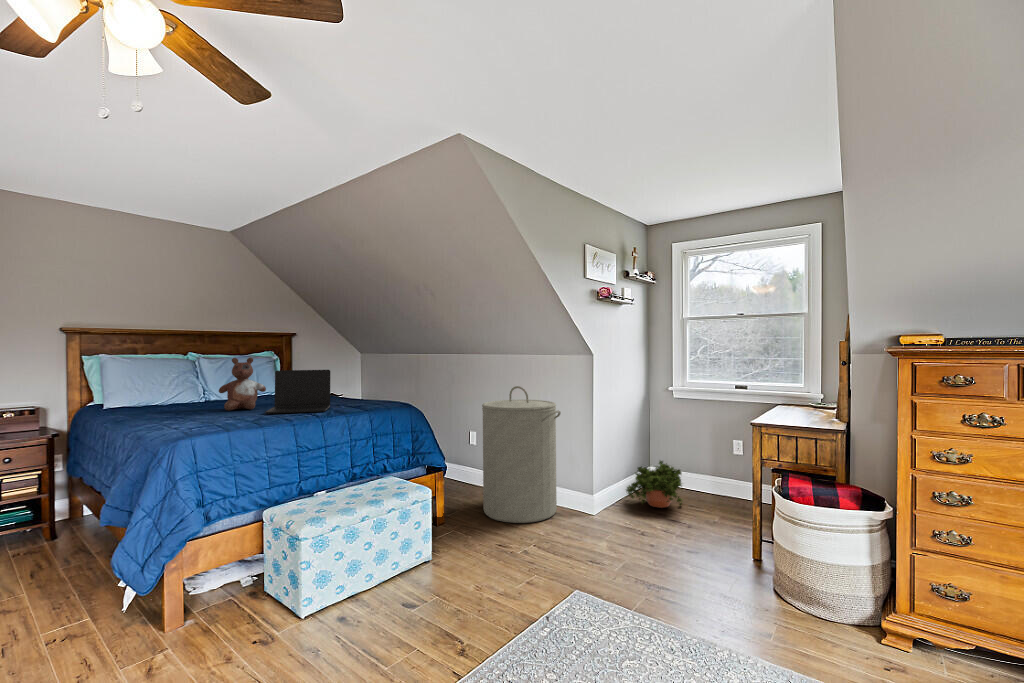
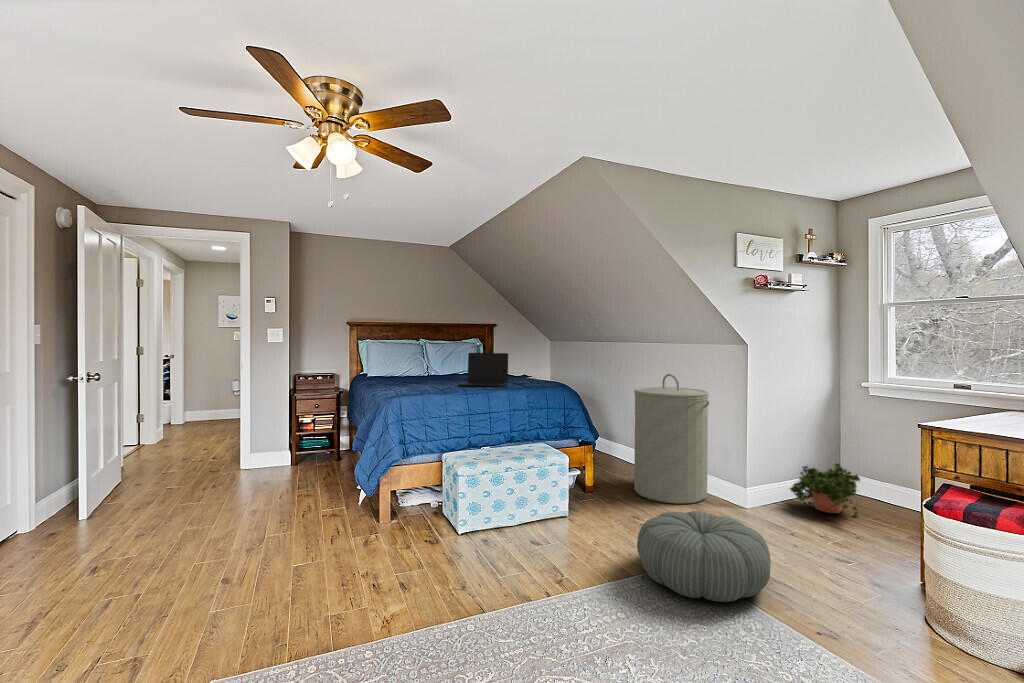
stuffed bear: present [219,358,266,411] -> none [433,342,465,382]
pouf: none [538,532,676,634] -> present [637,511,771,602]

